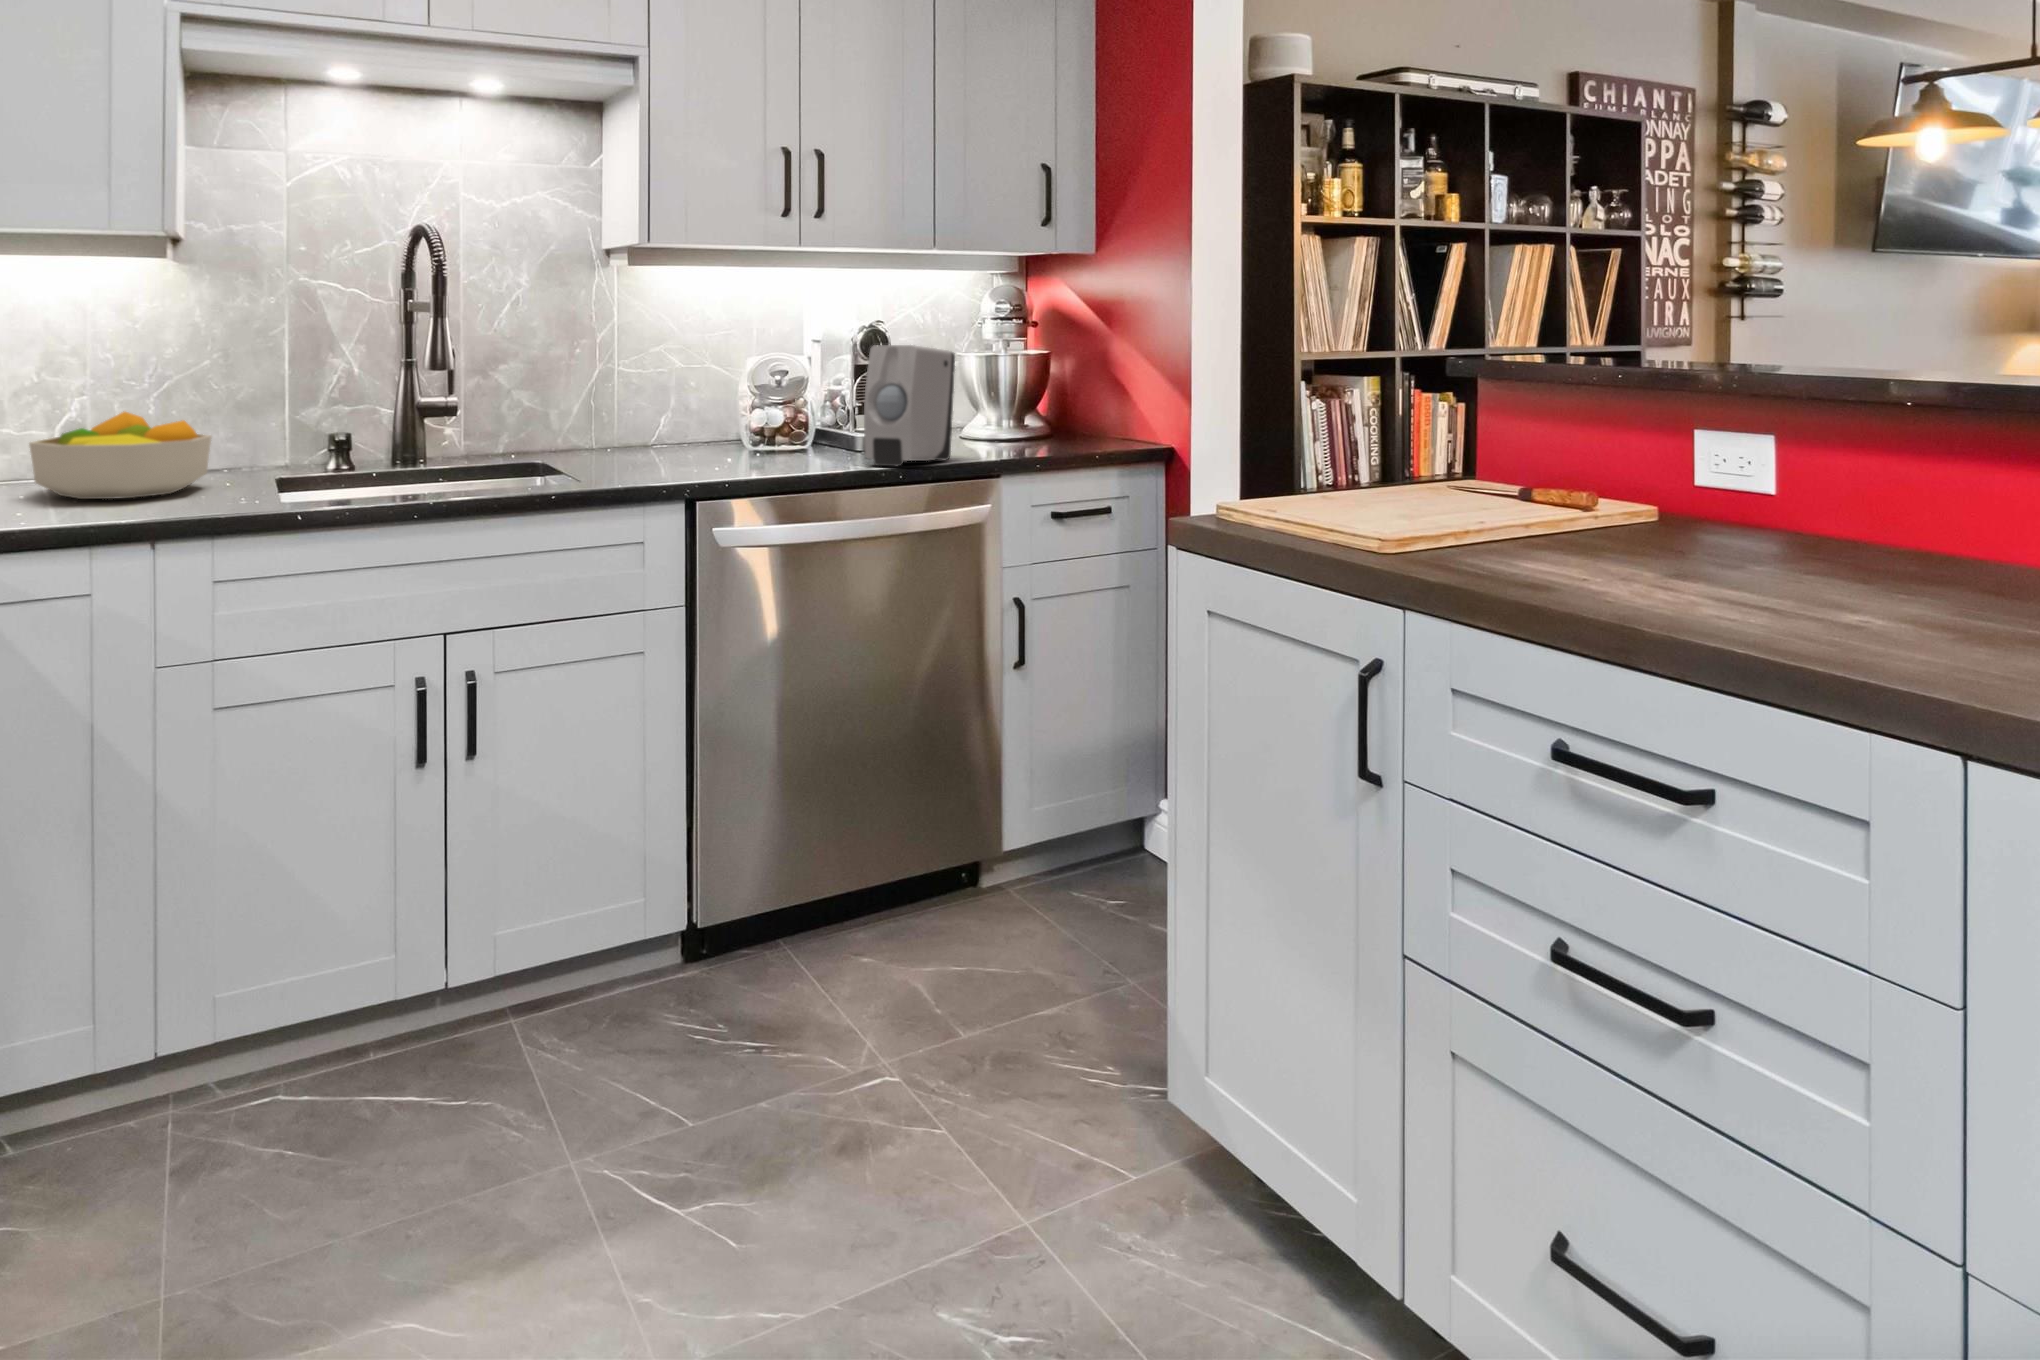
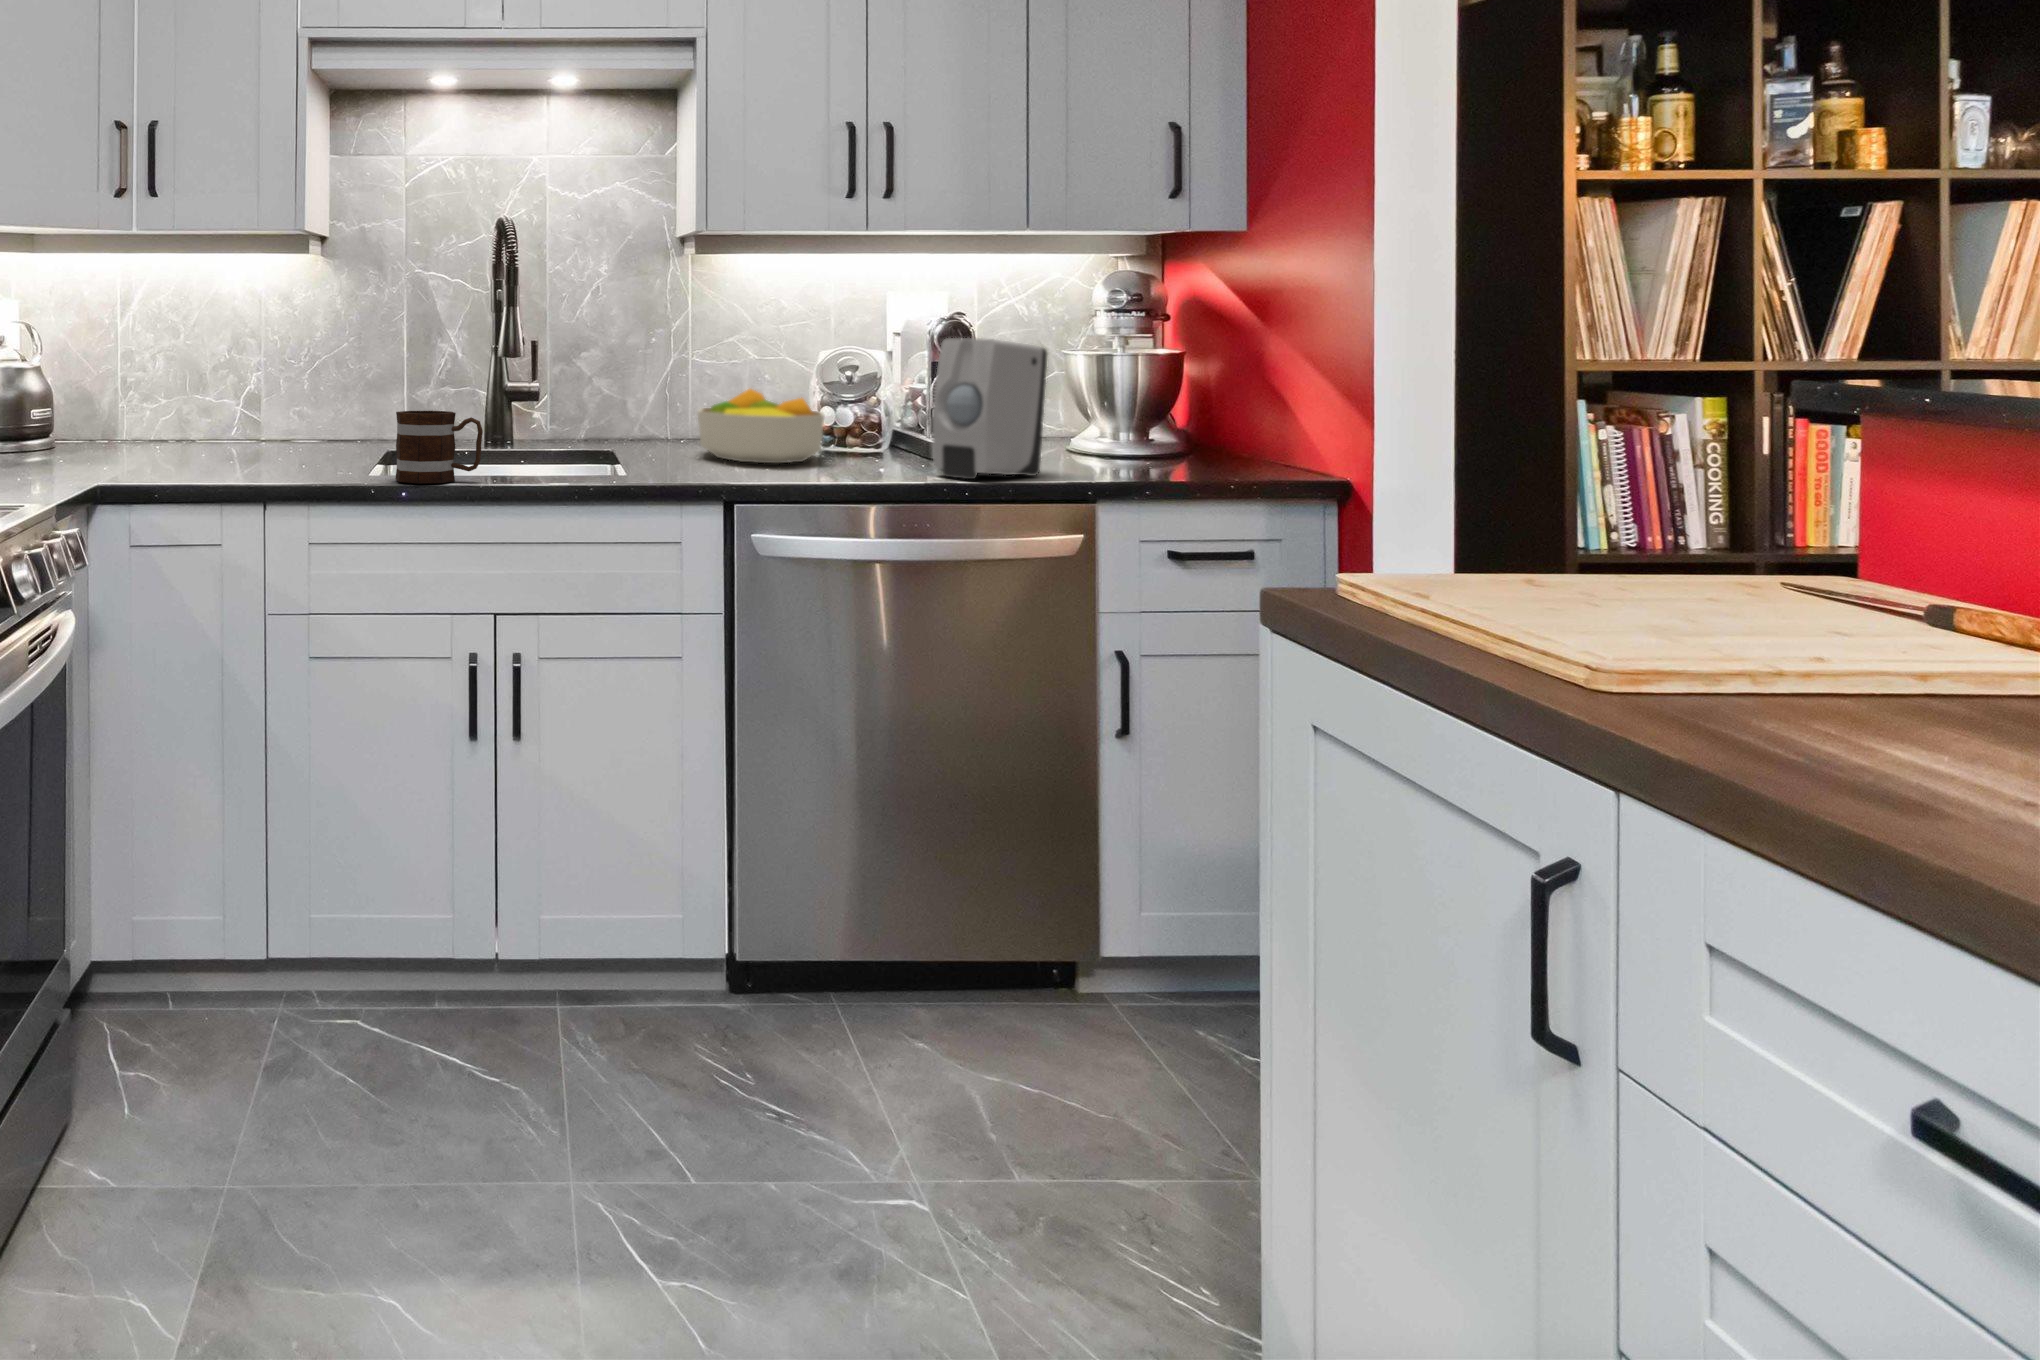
fruit bowl: present [29,412,211,499] -> present [698,389,824,463]
mug: none [325,430,431,507] -> present [395,411,483,483]

